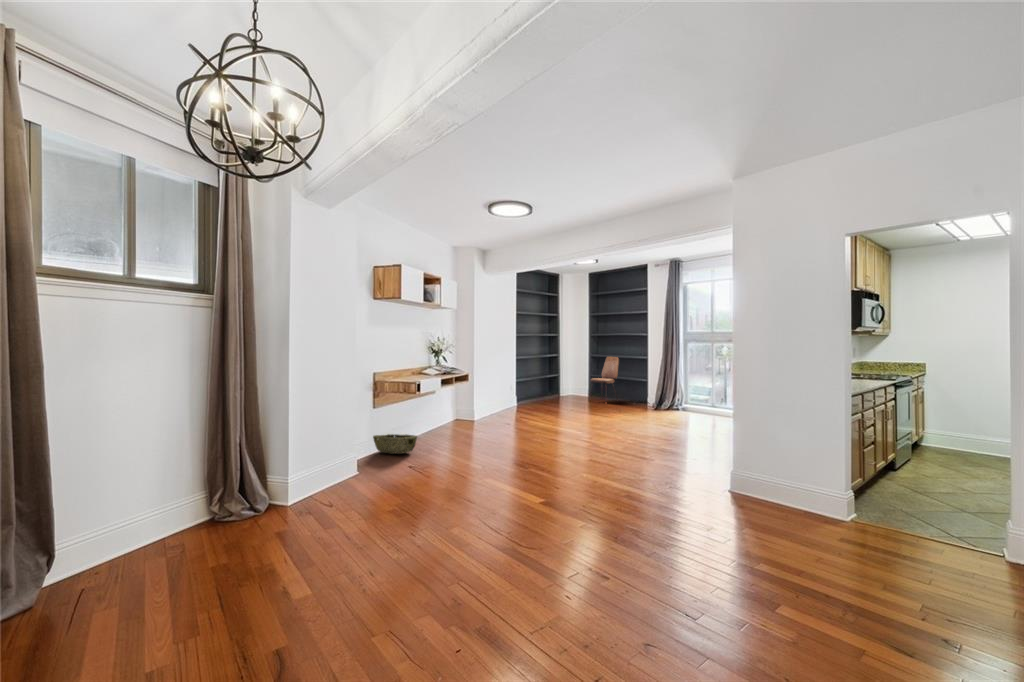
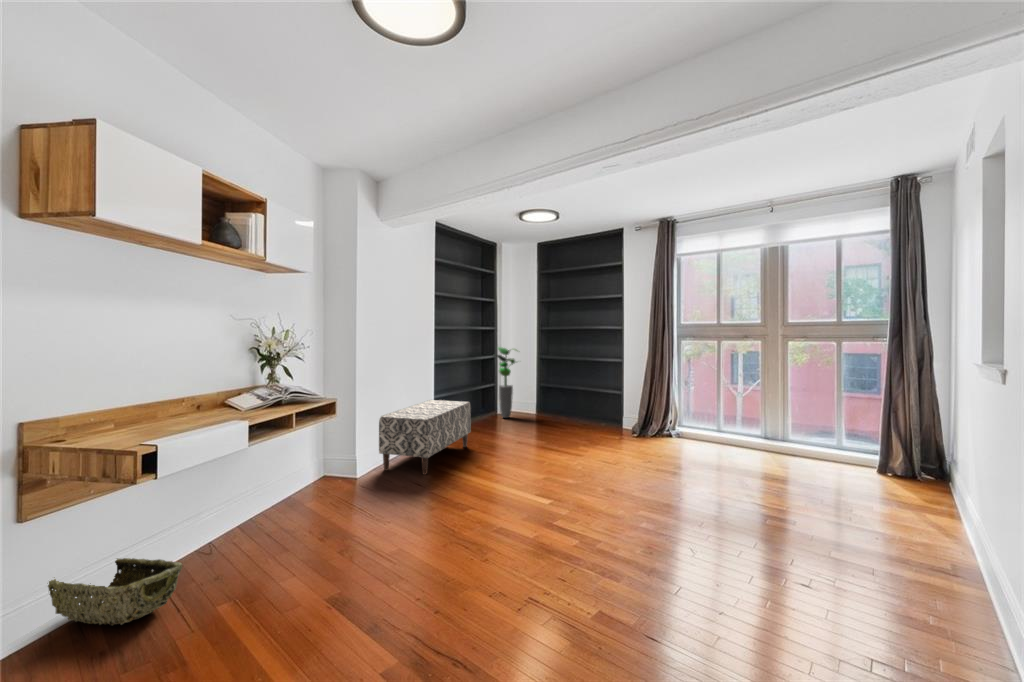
potted plant: none [555,349,576,398] -> present [497,347,517,418]
dining chair: present [590,357,619,393] -> none [540,359,581,428]
bench: none [487,381,540,421] -> present [379,400,471,475]

